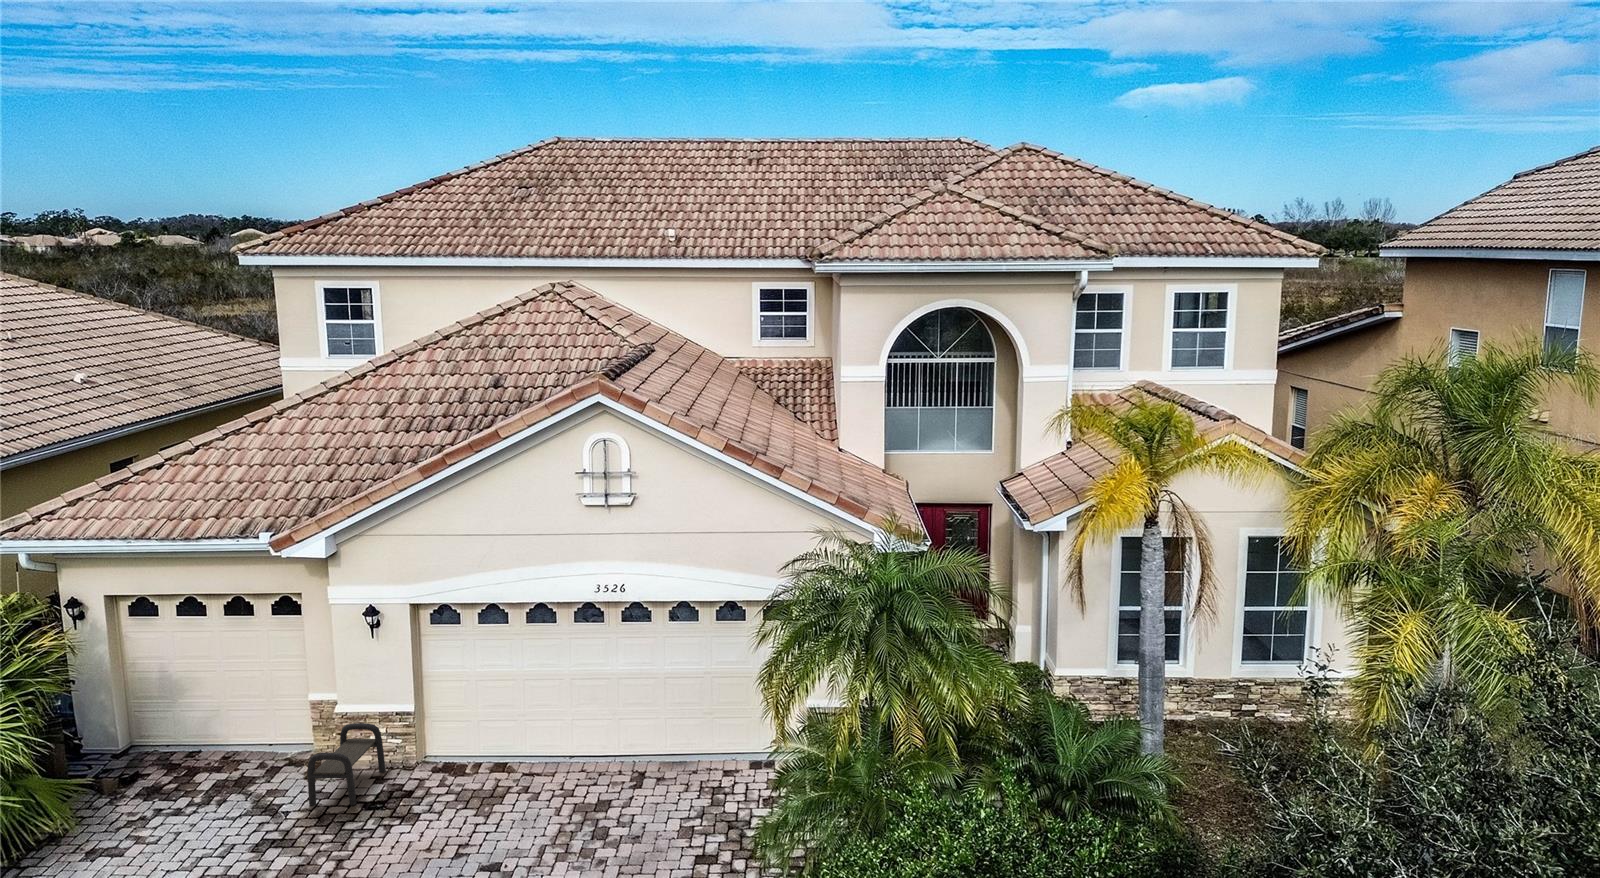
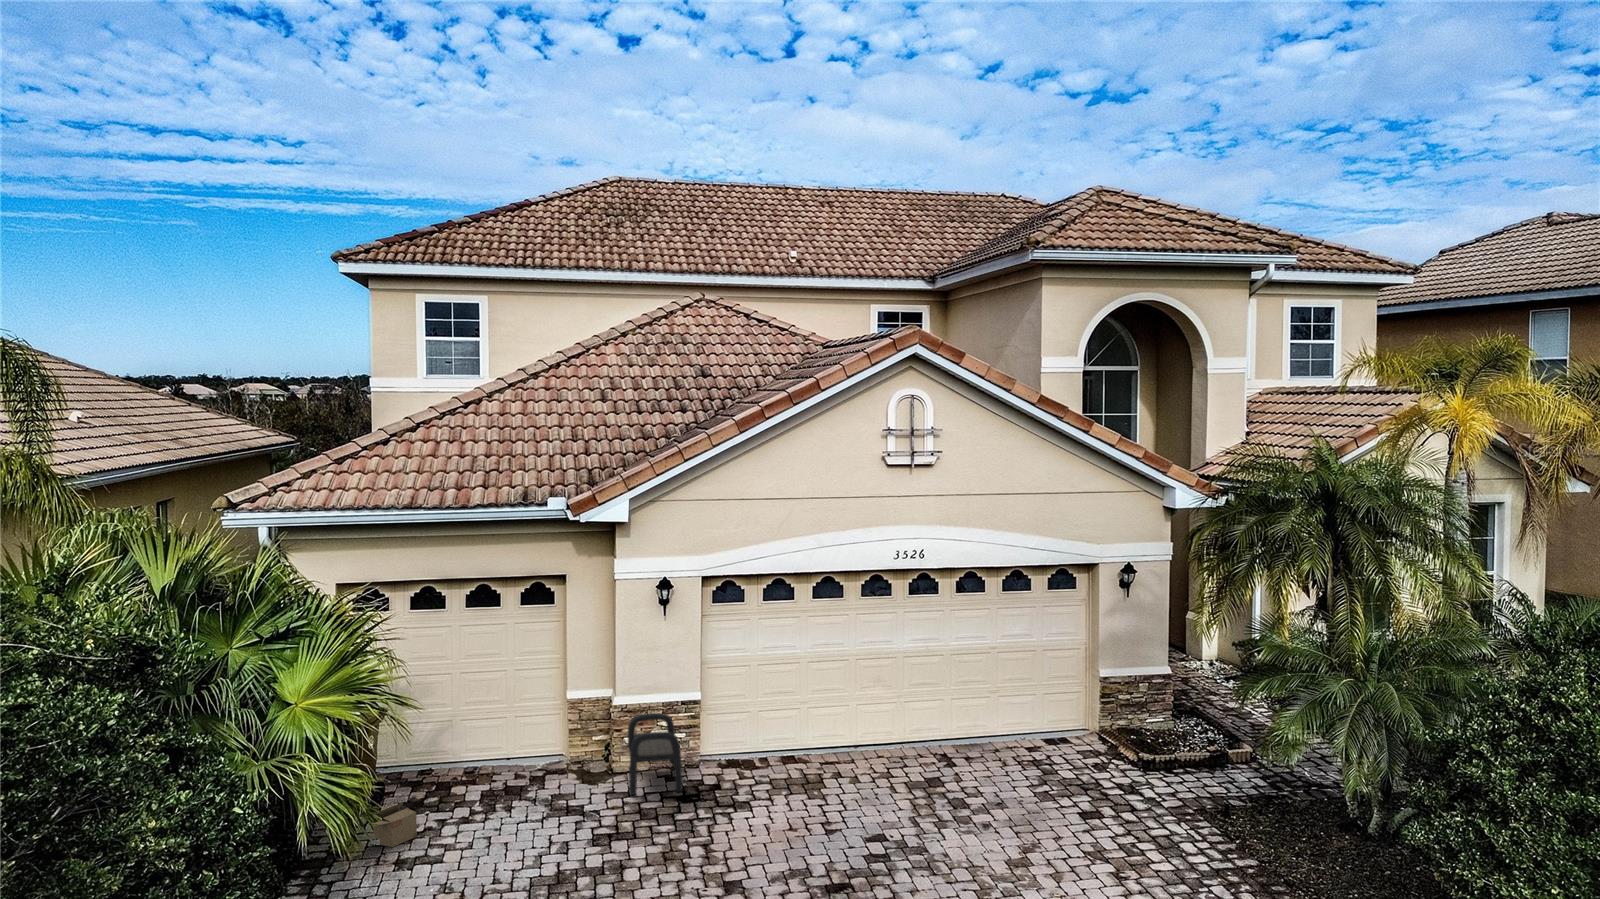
cardboard box: none [39,808,96,851] -> present [372,802,417,847]

